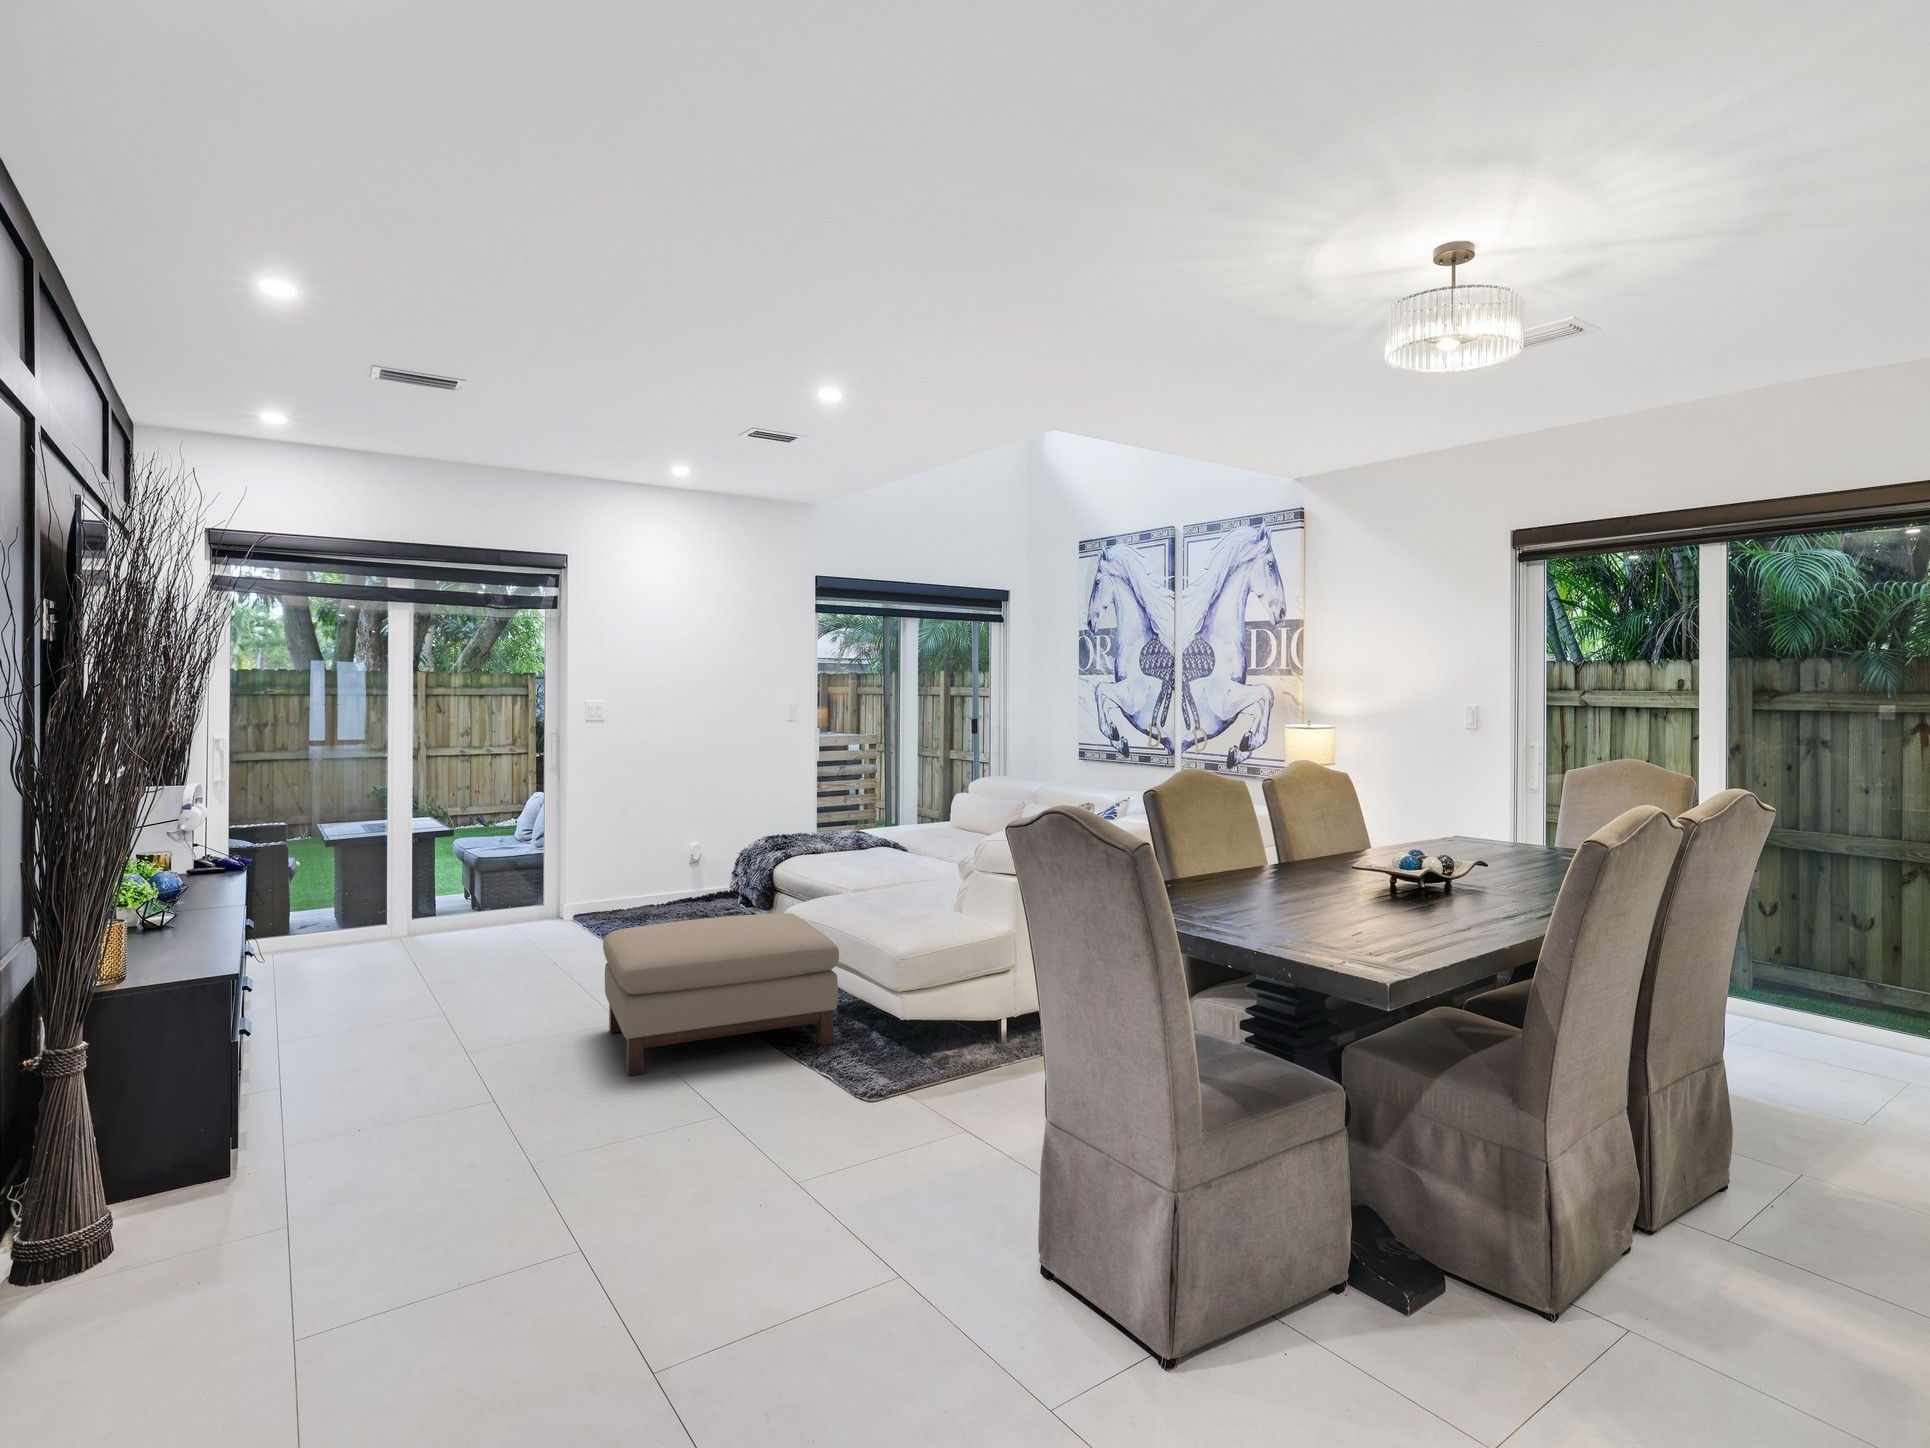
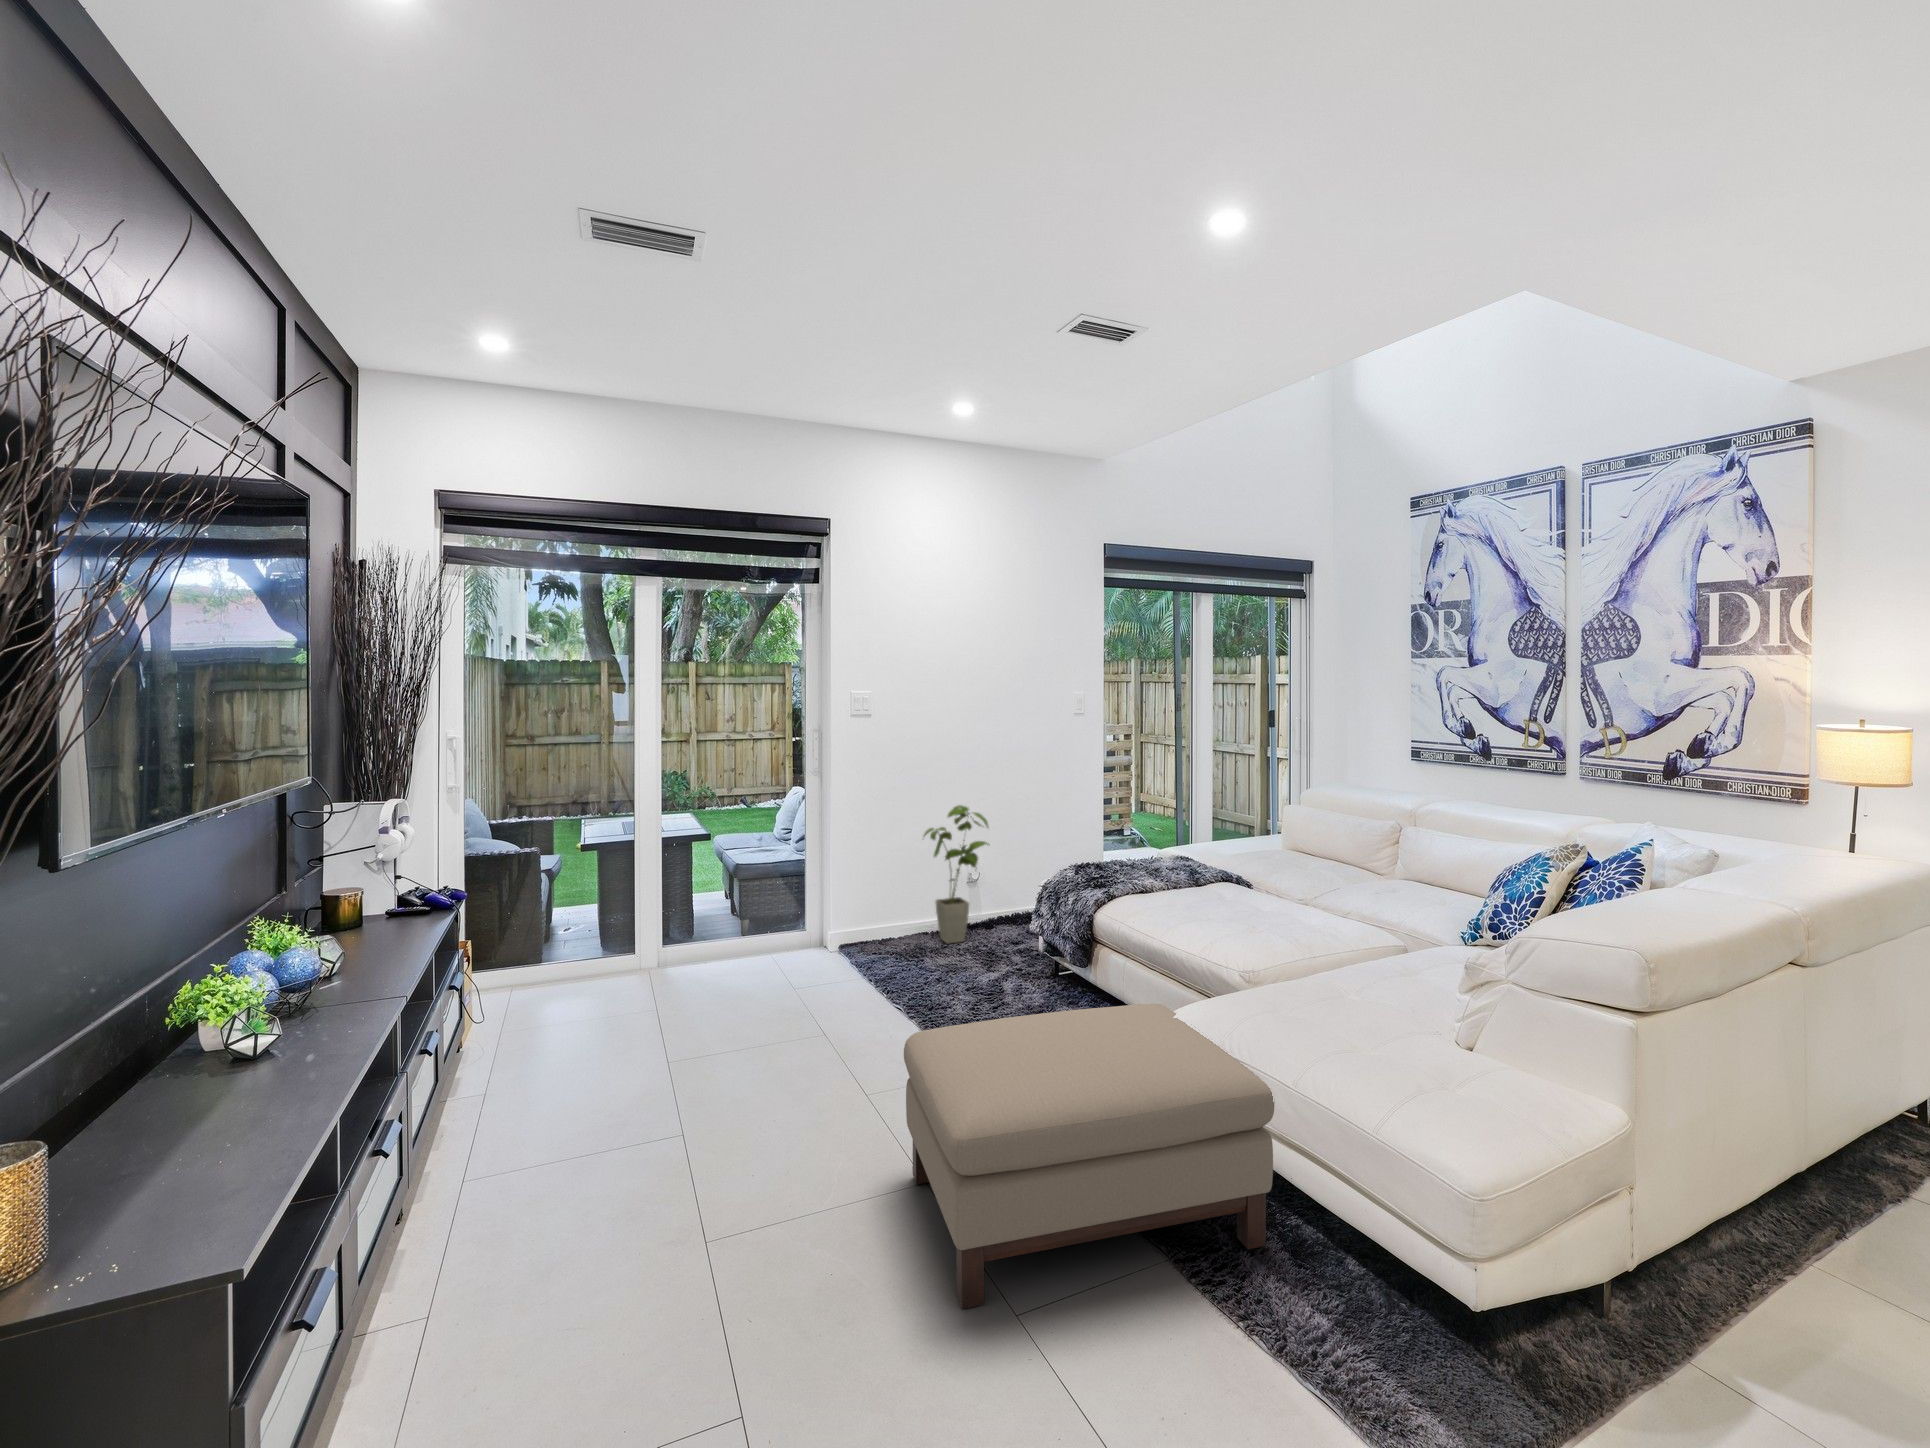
house plant: none [648,797,709,914] -> present [924,805,989,944]

